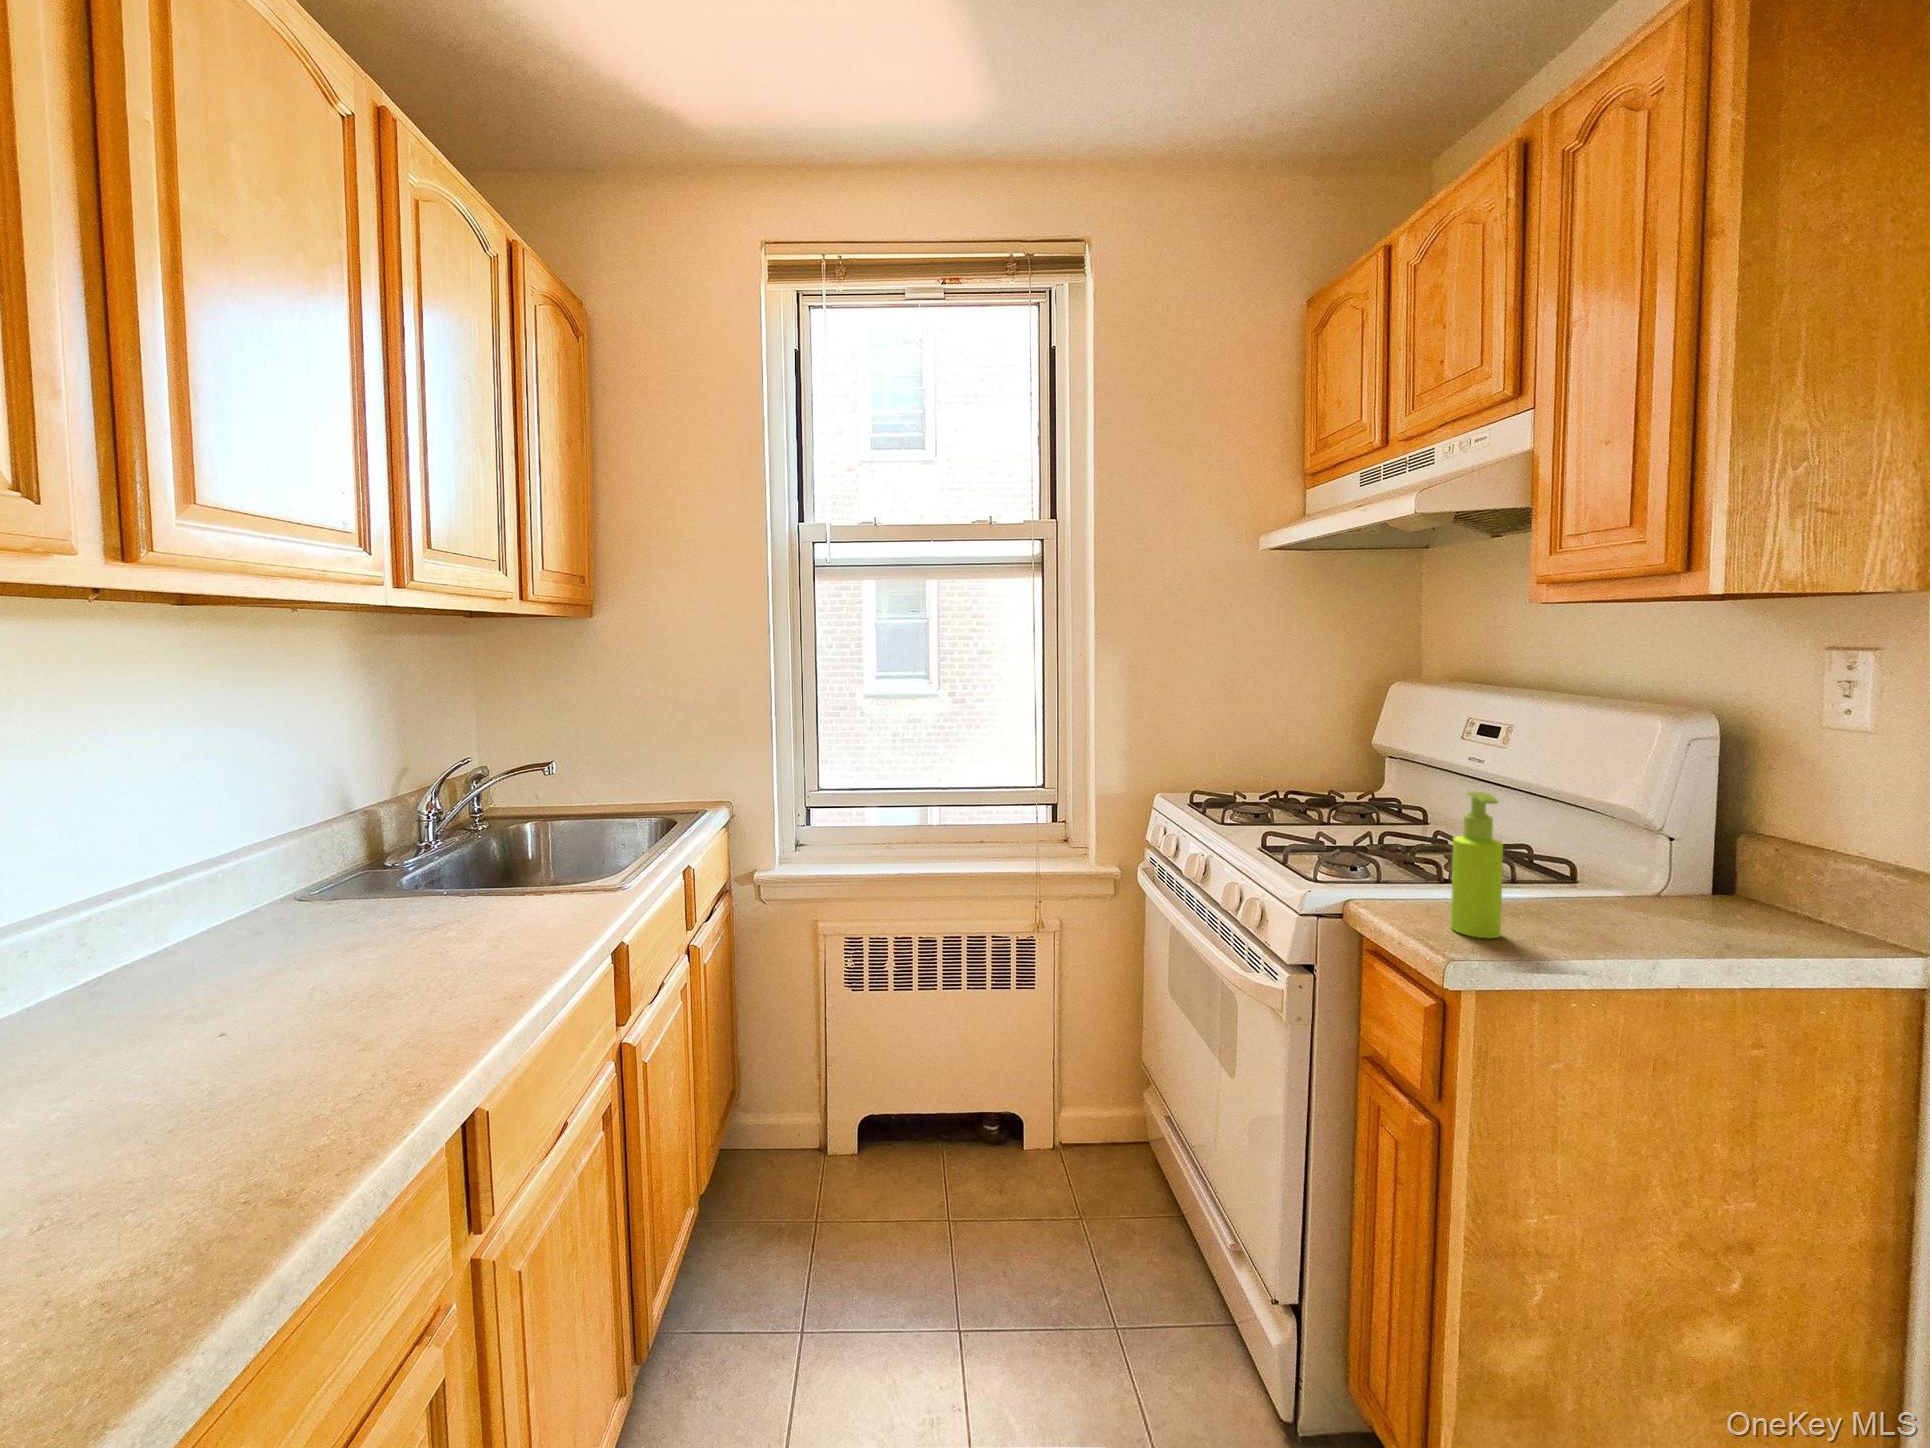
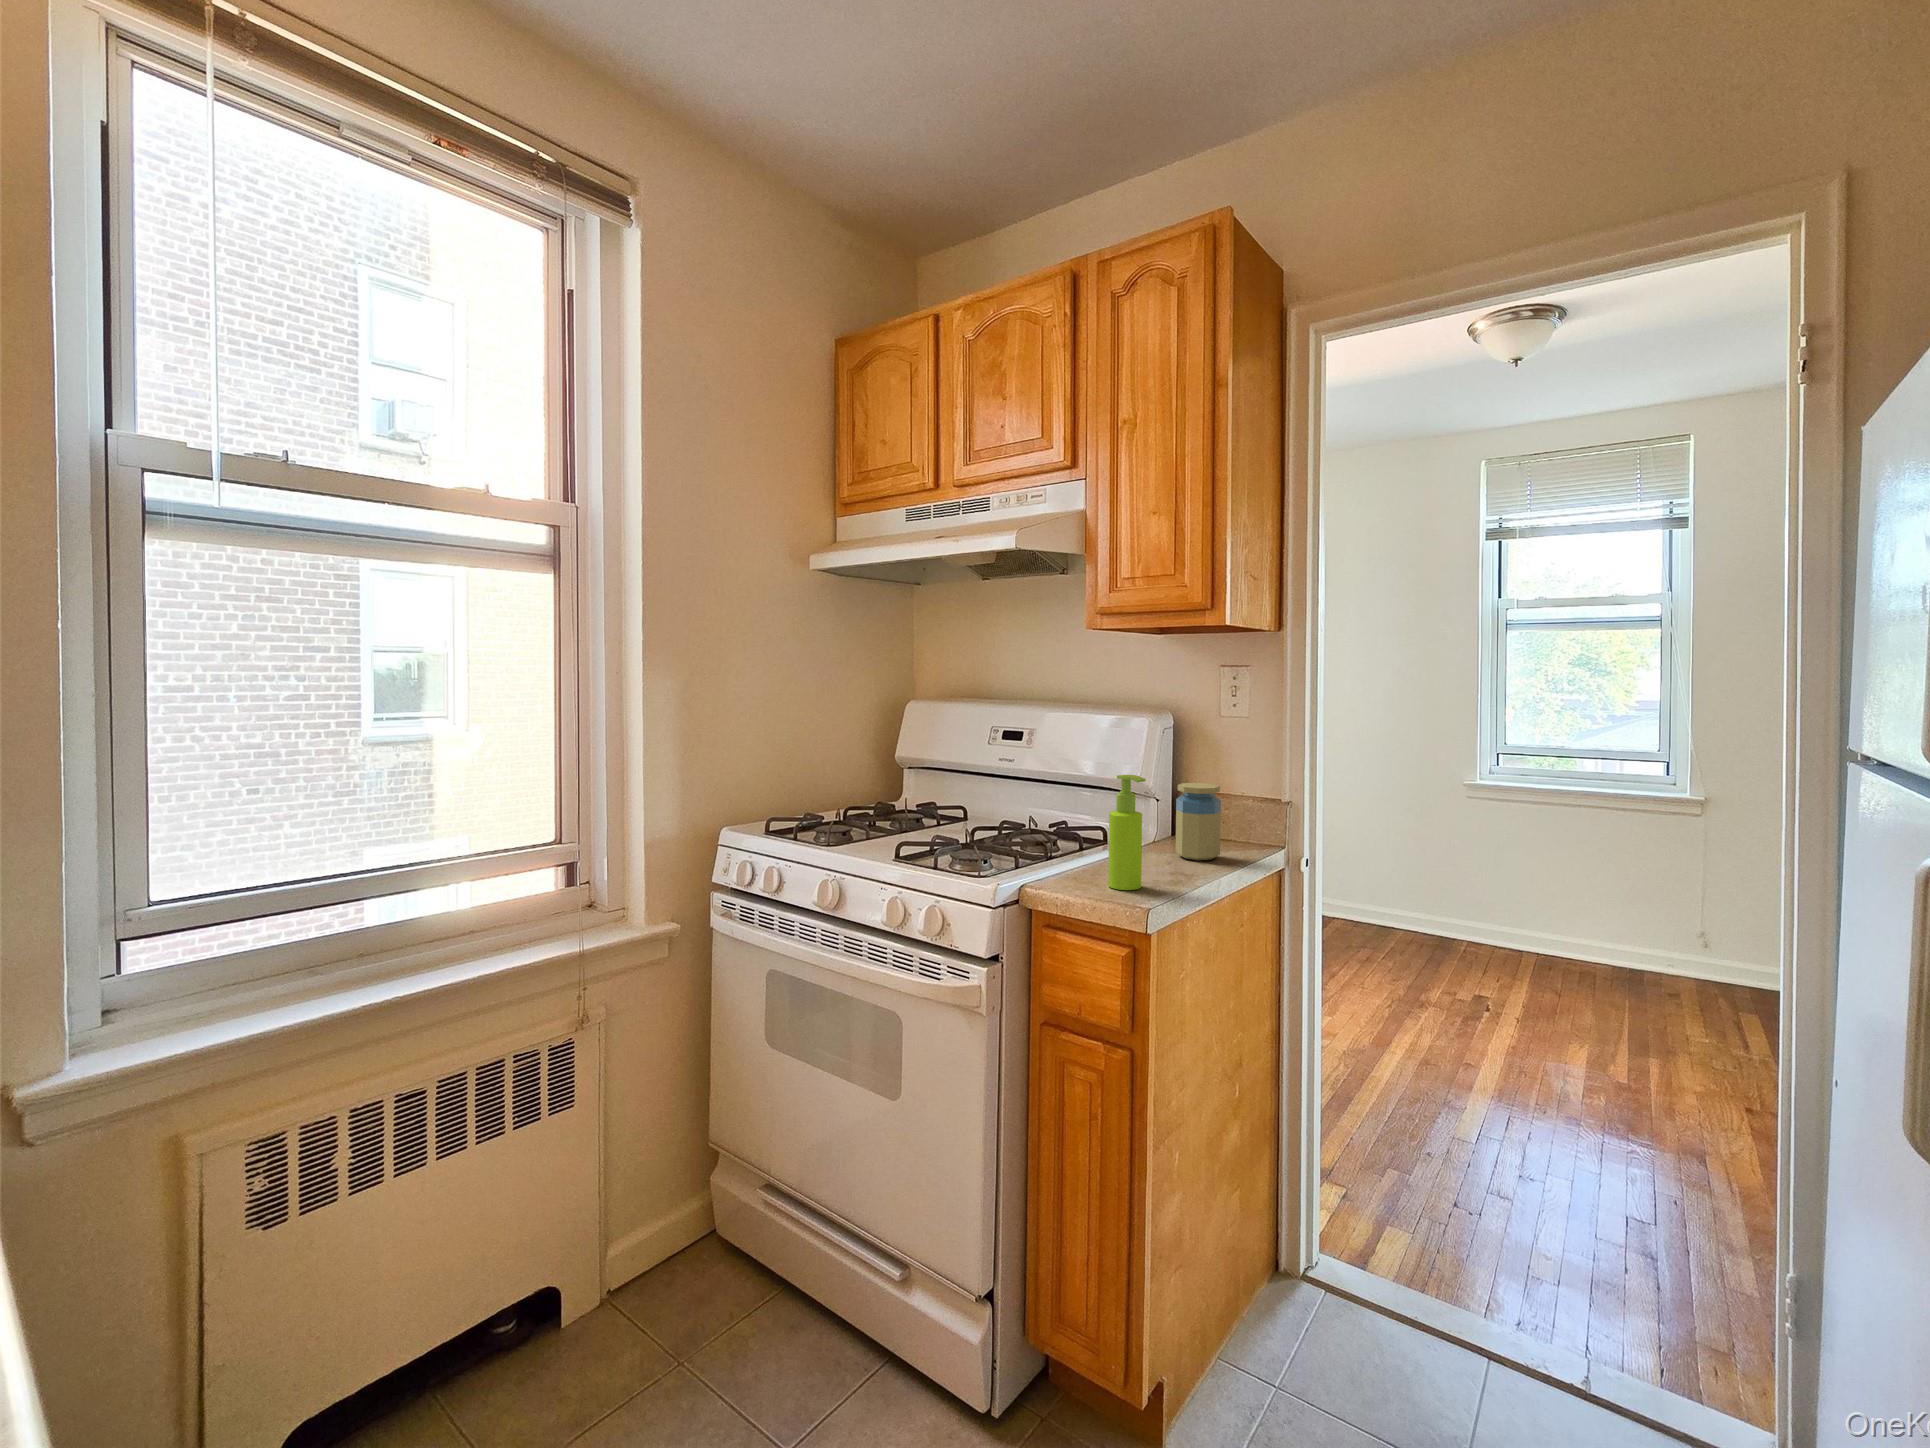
jar: none [1657,818,1743,936] -> present [1176,783,1221,860]

